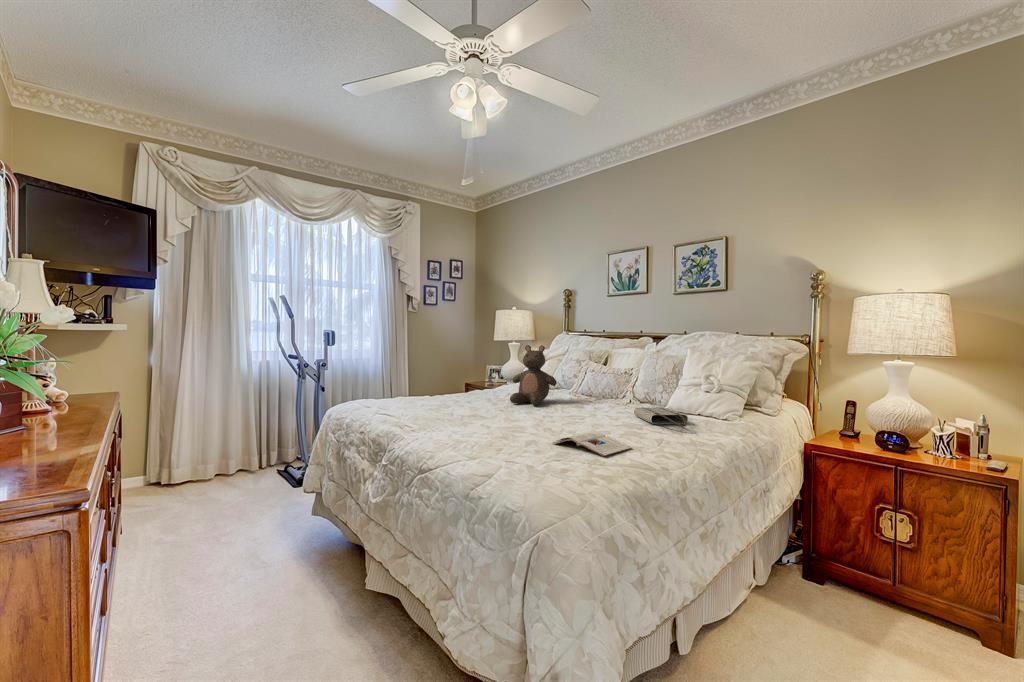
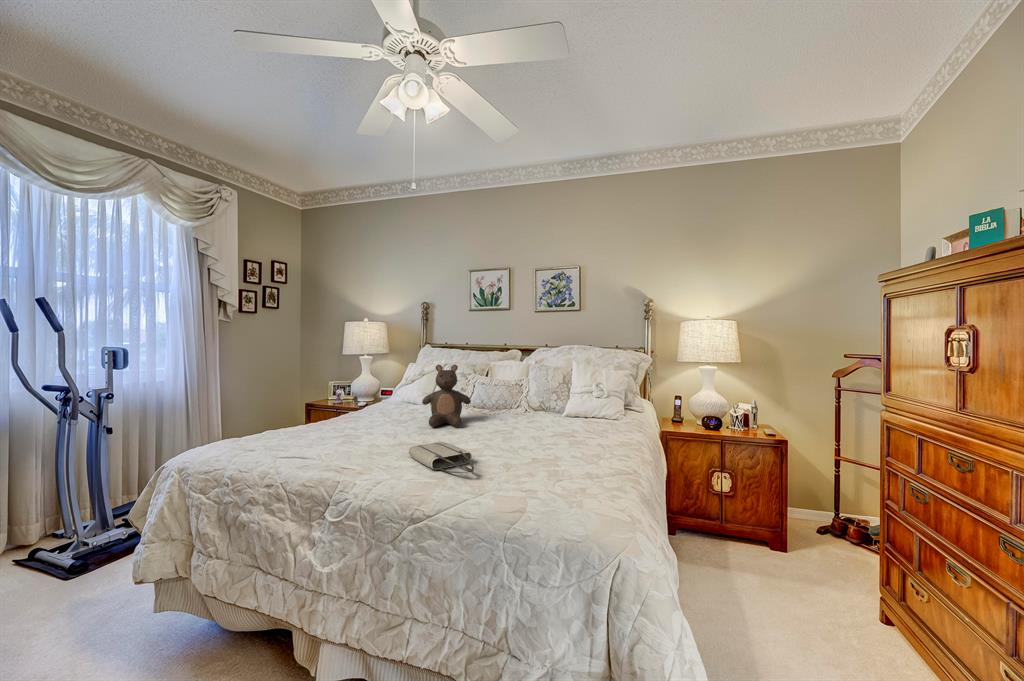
tote bag: present [634,407,688,427] -> present [409,442,474,473]
magazine: present [553,432,632,456] -> none [548,451,612,476]

